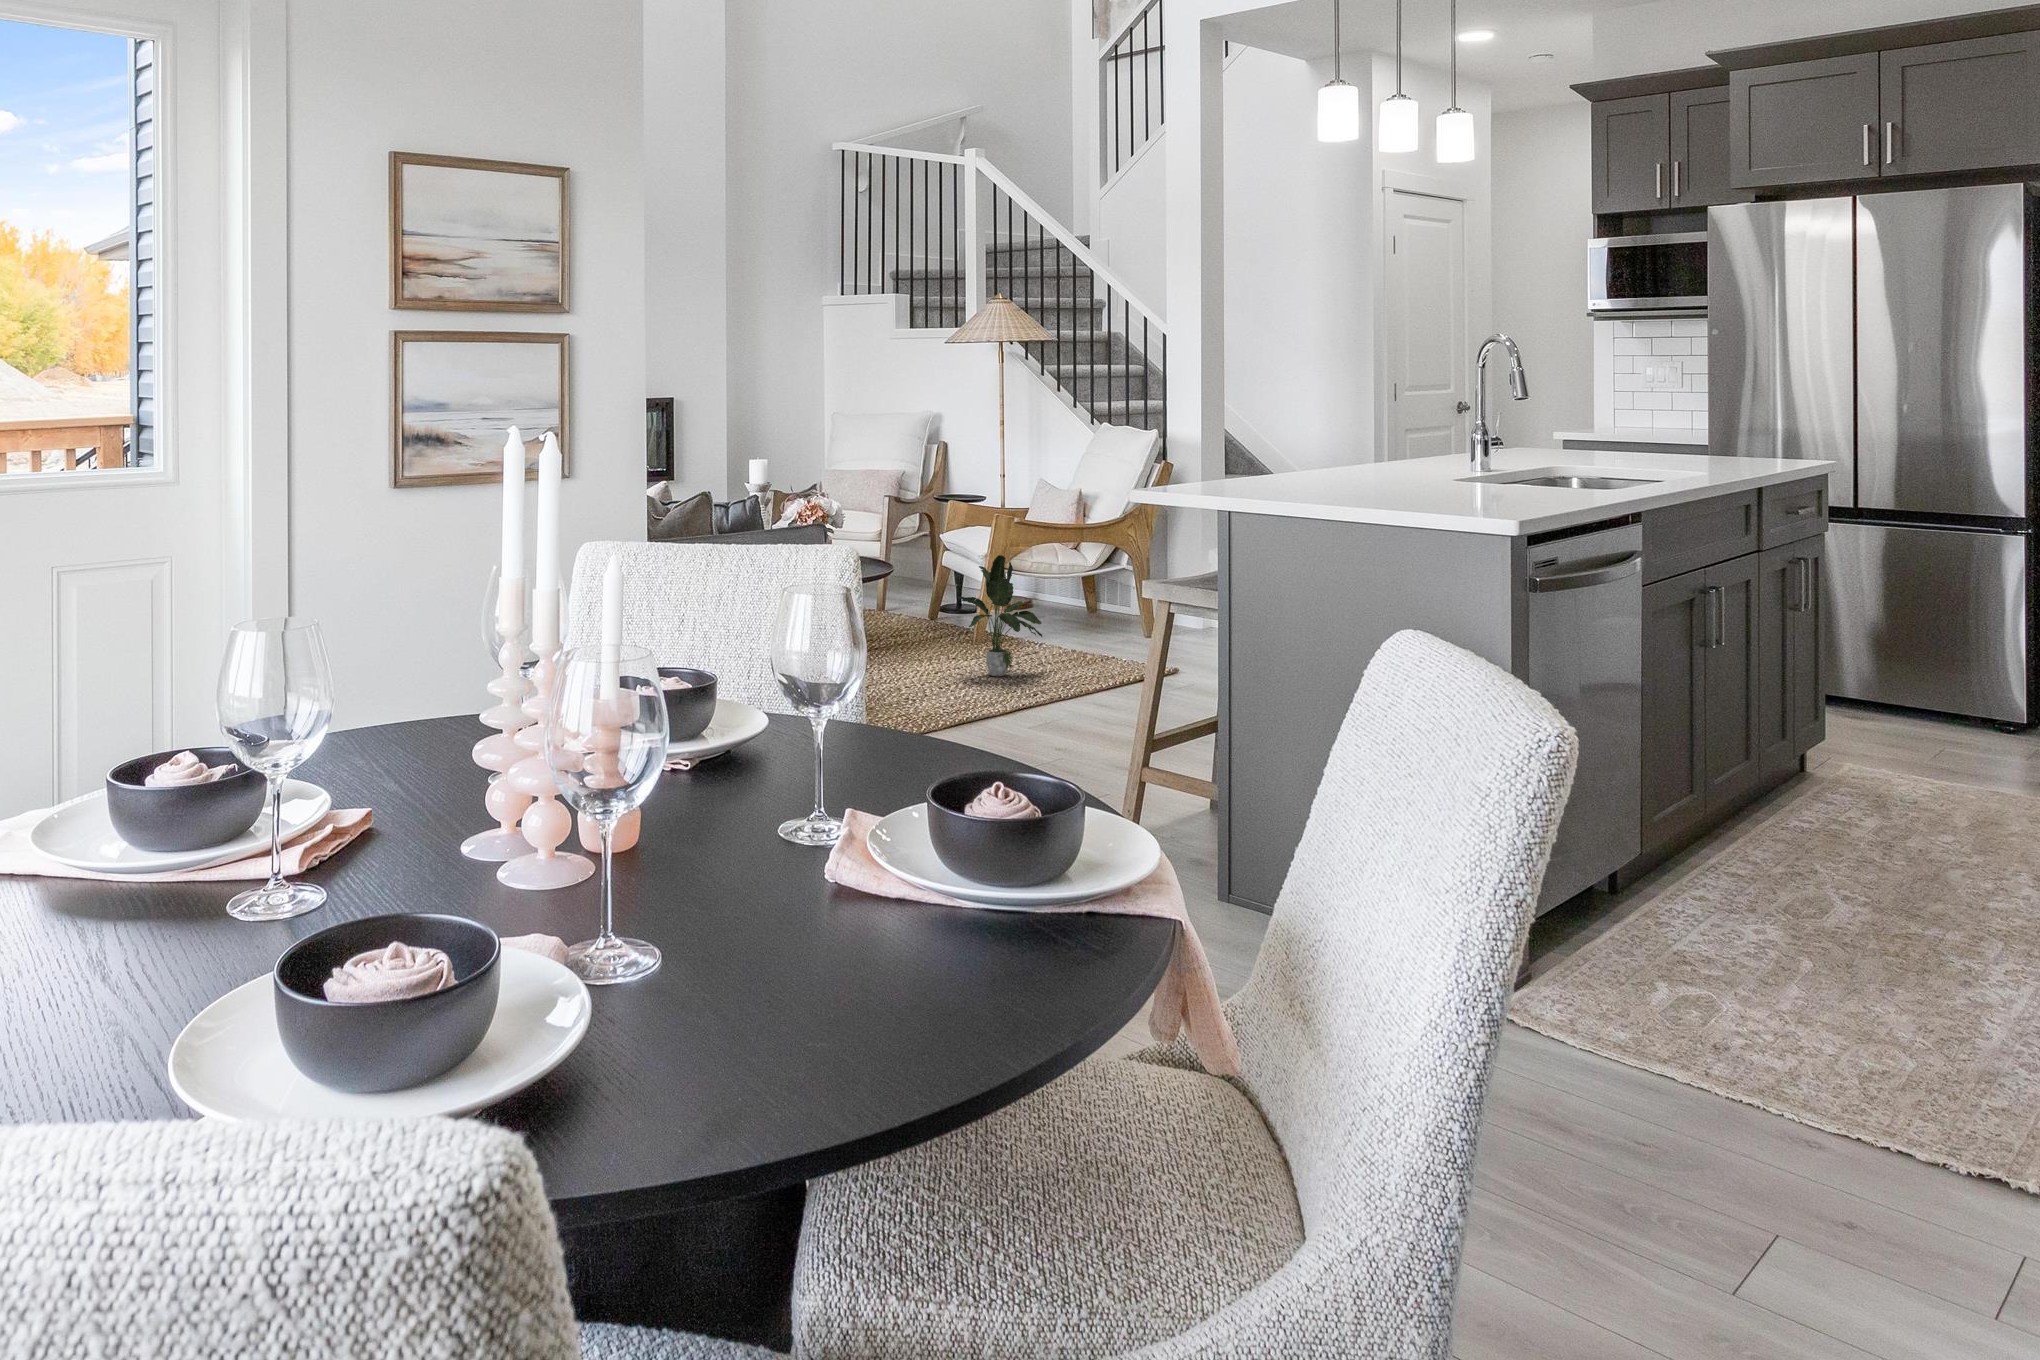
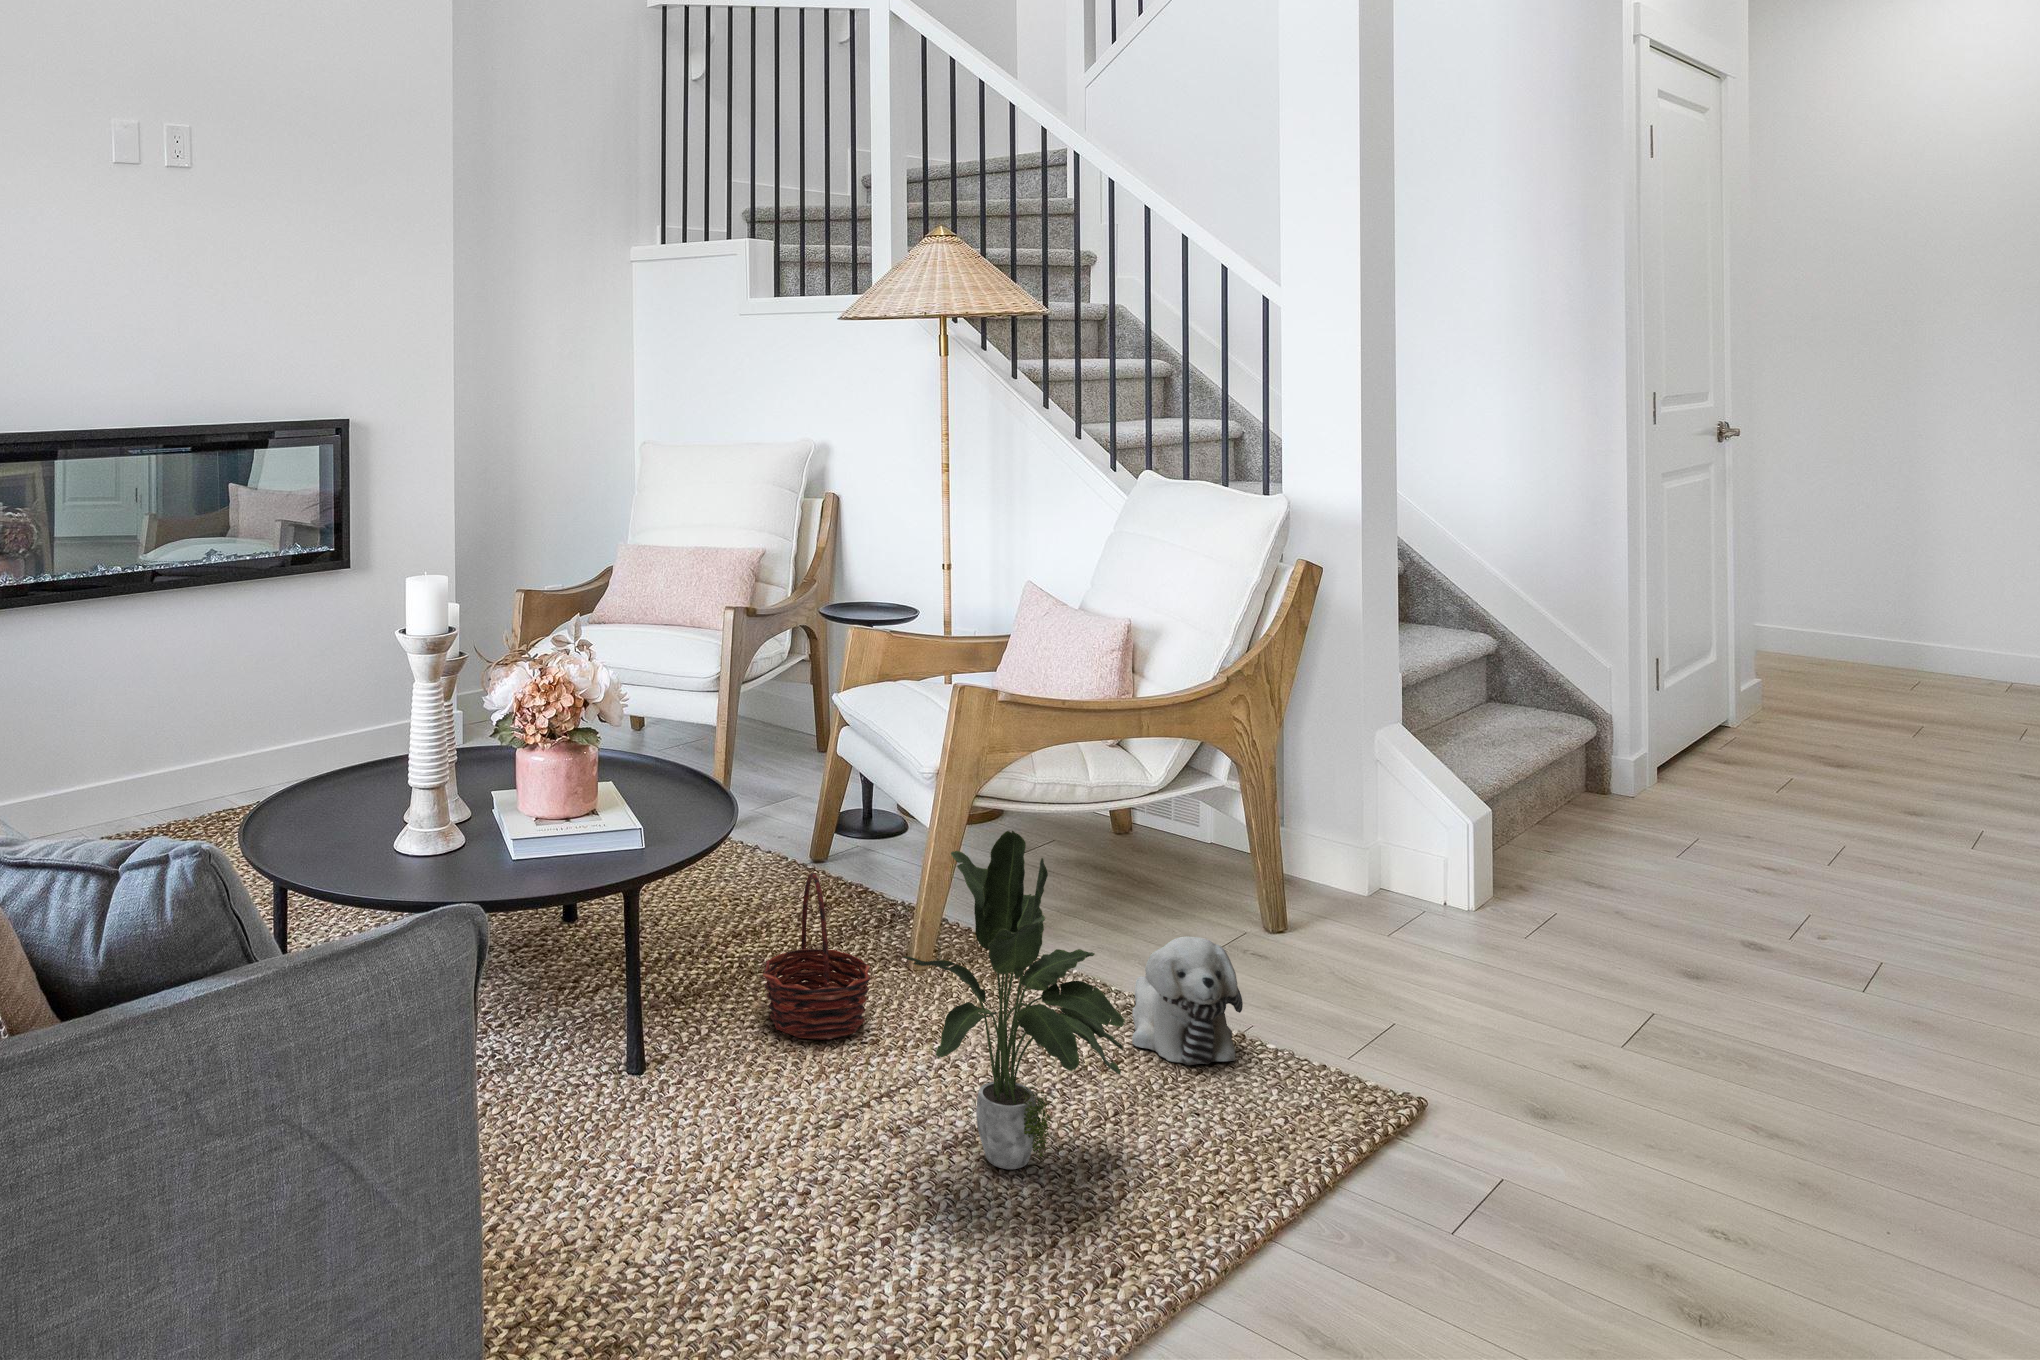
basket: none [906,590,951,655] -> present [763,873,871,1040]
plush toy: none [1059,612,1104,660] -> present [1132,936,1243,1065]

